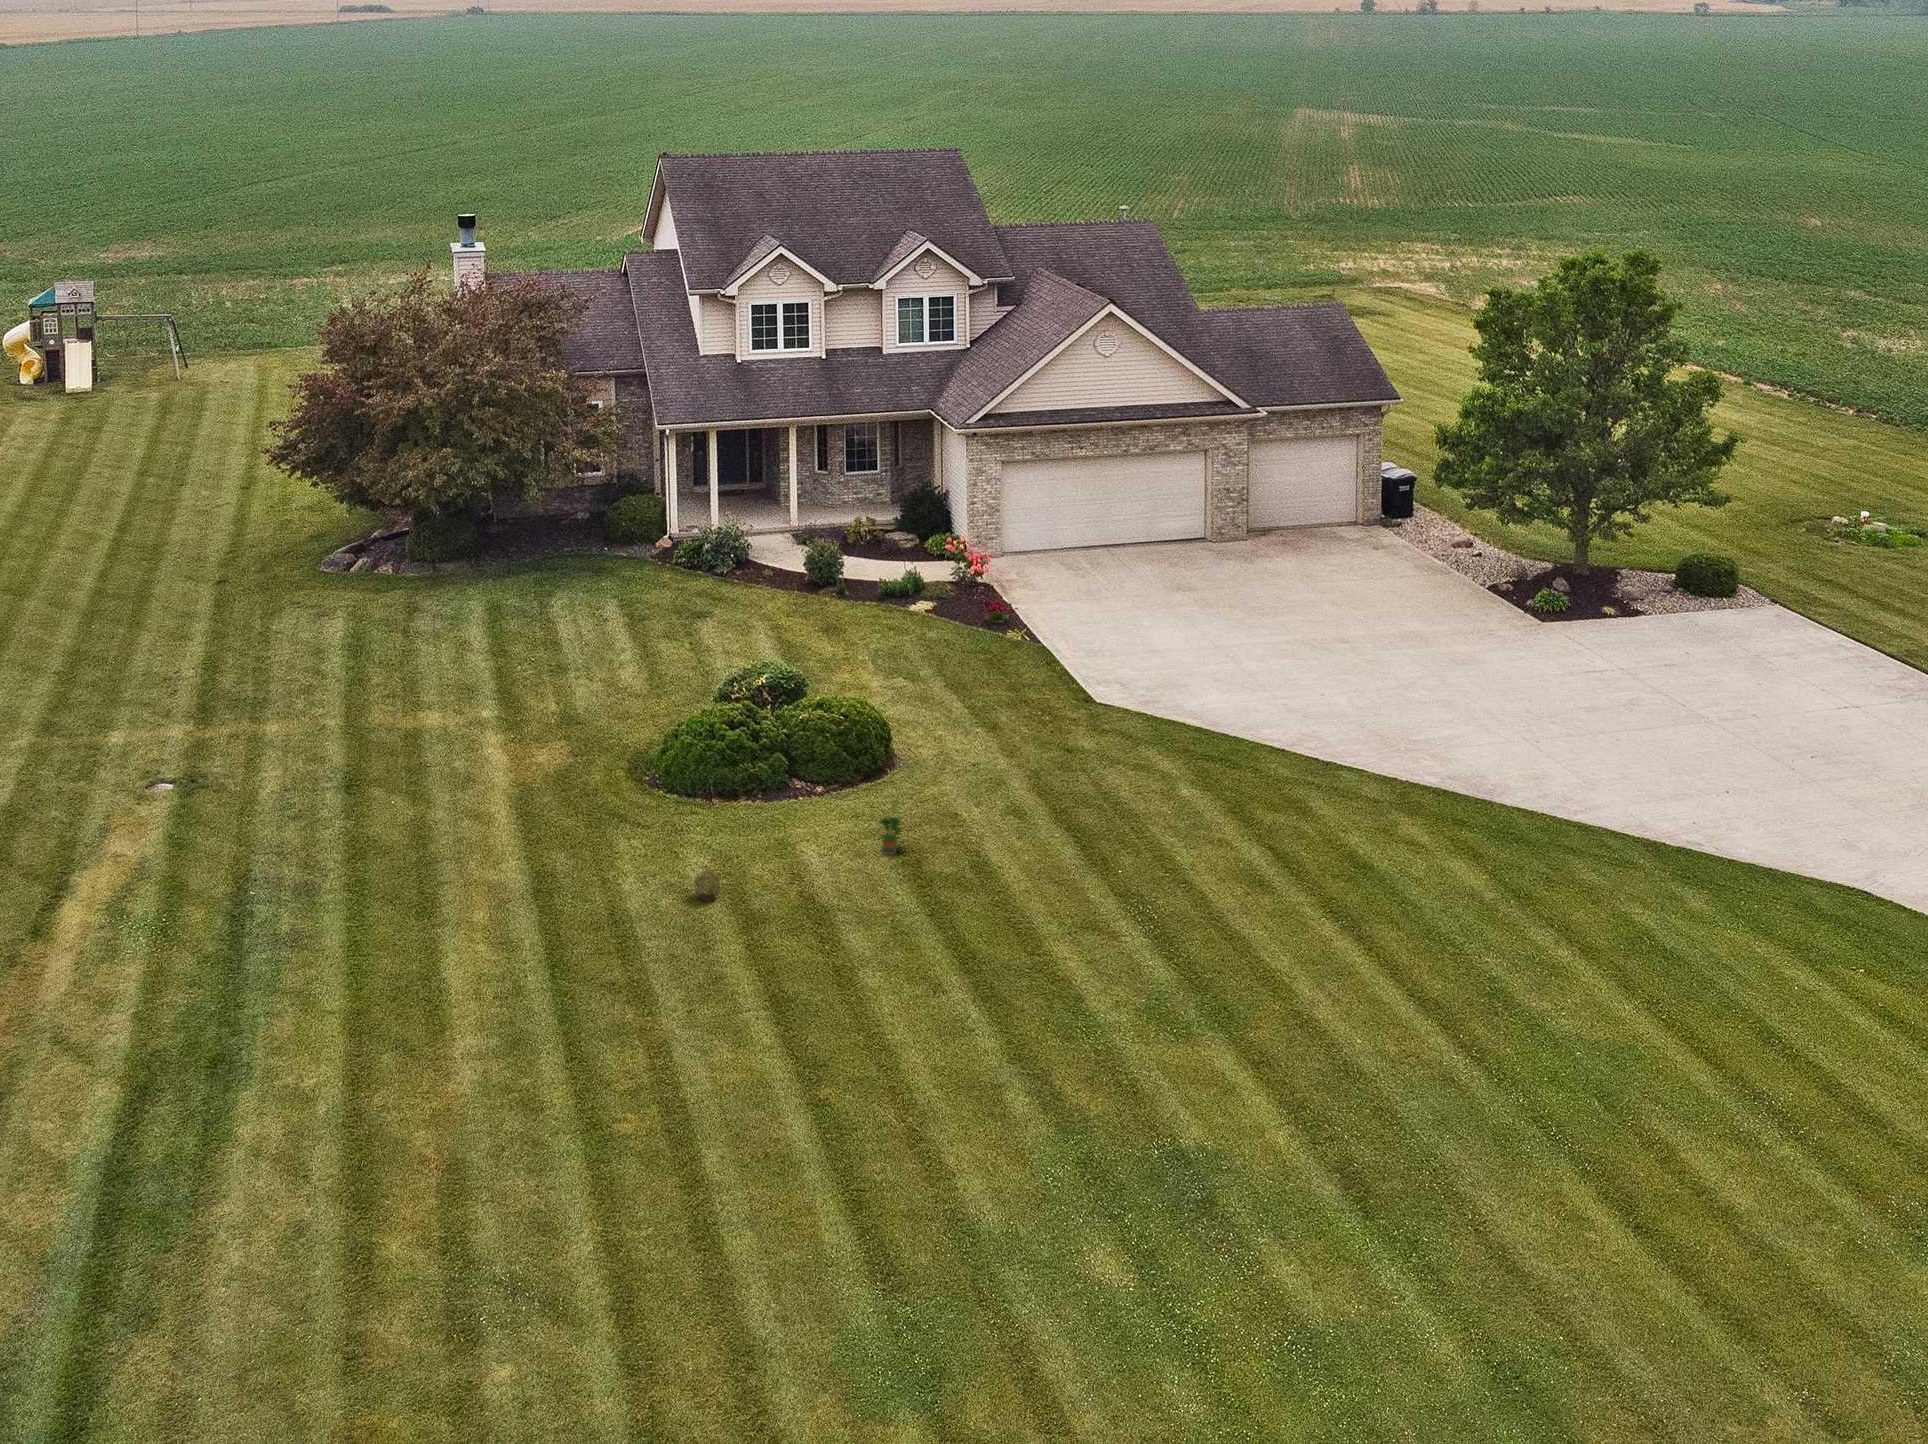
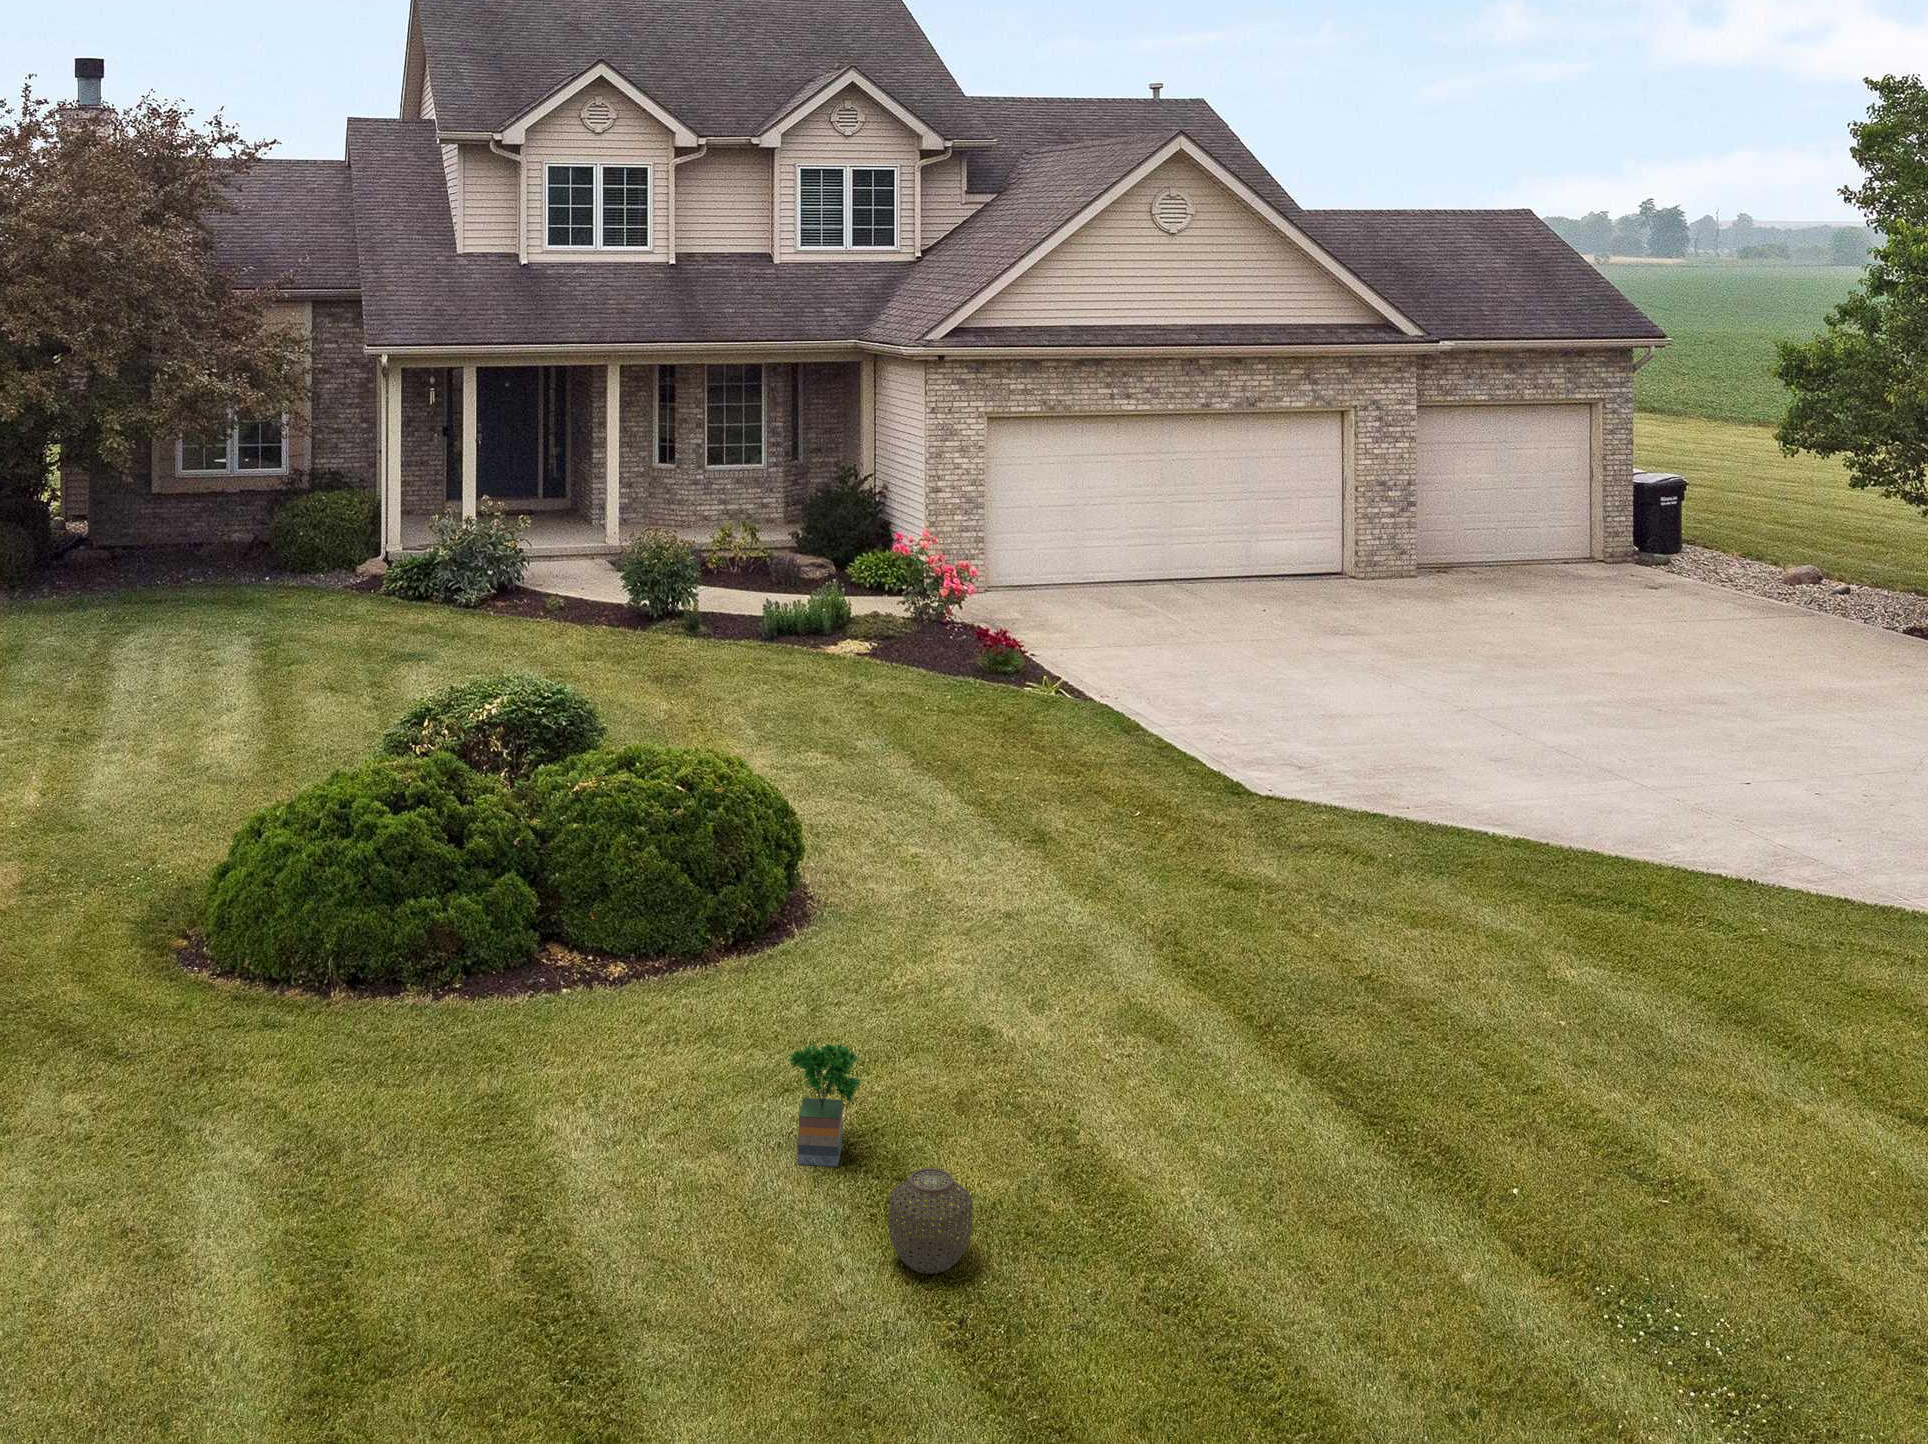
woven basket: present [694,871,720,901] -> present [889,1168,972,1274]

